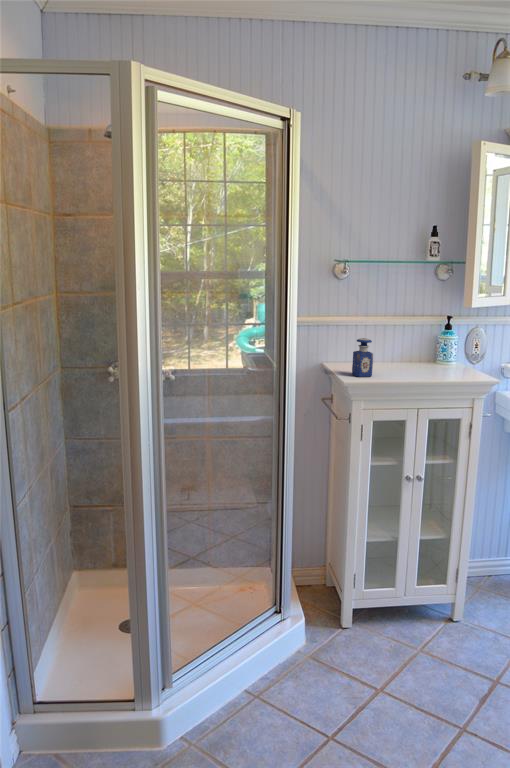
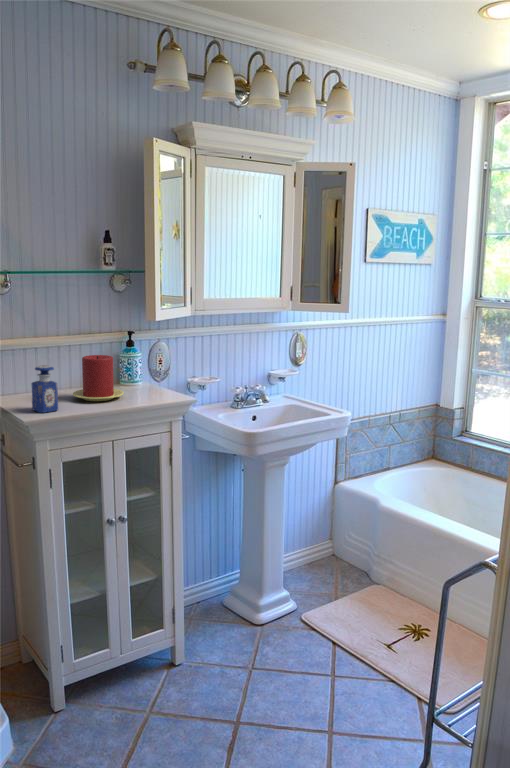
candle: none [388,334,432,374] -> present [73,355,124,401]

